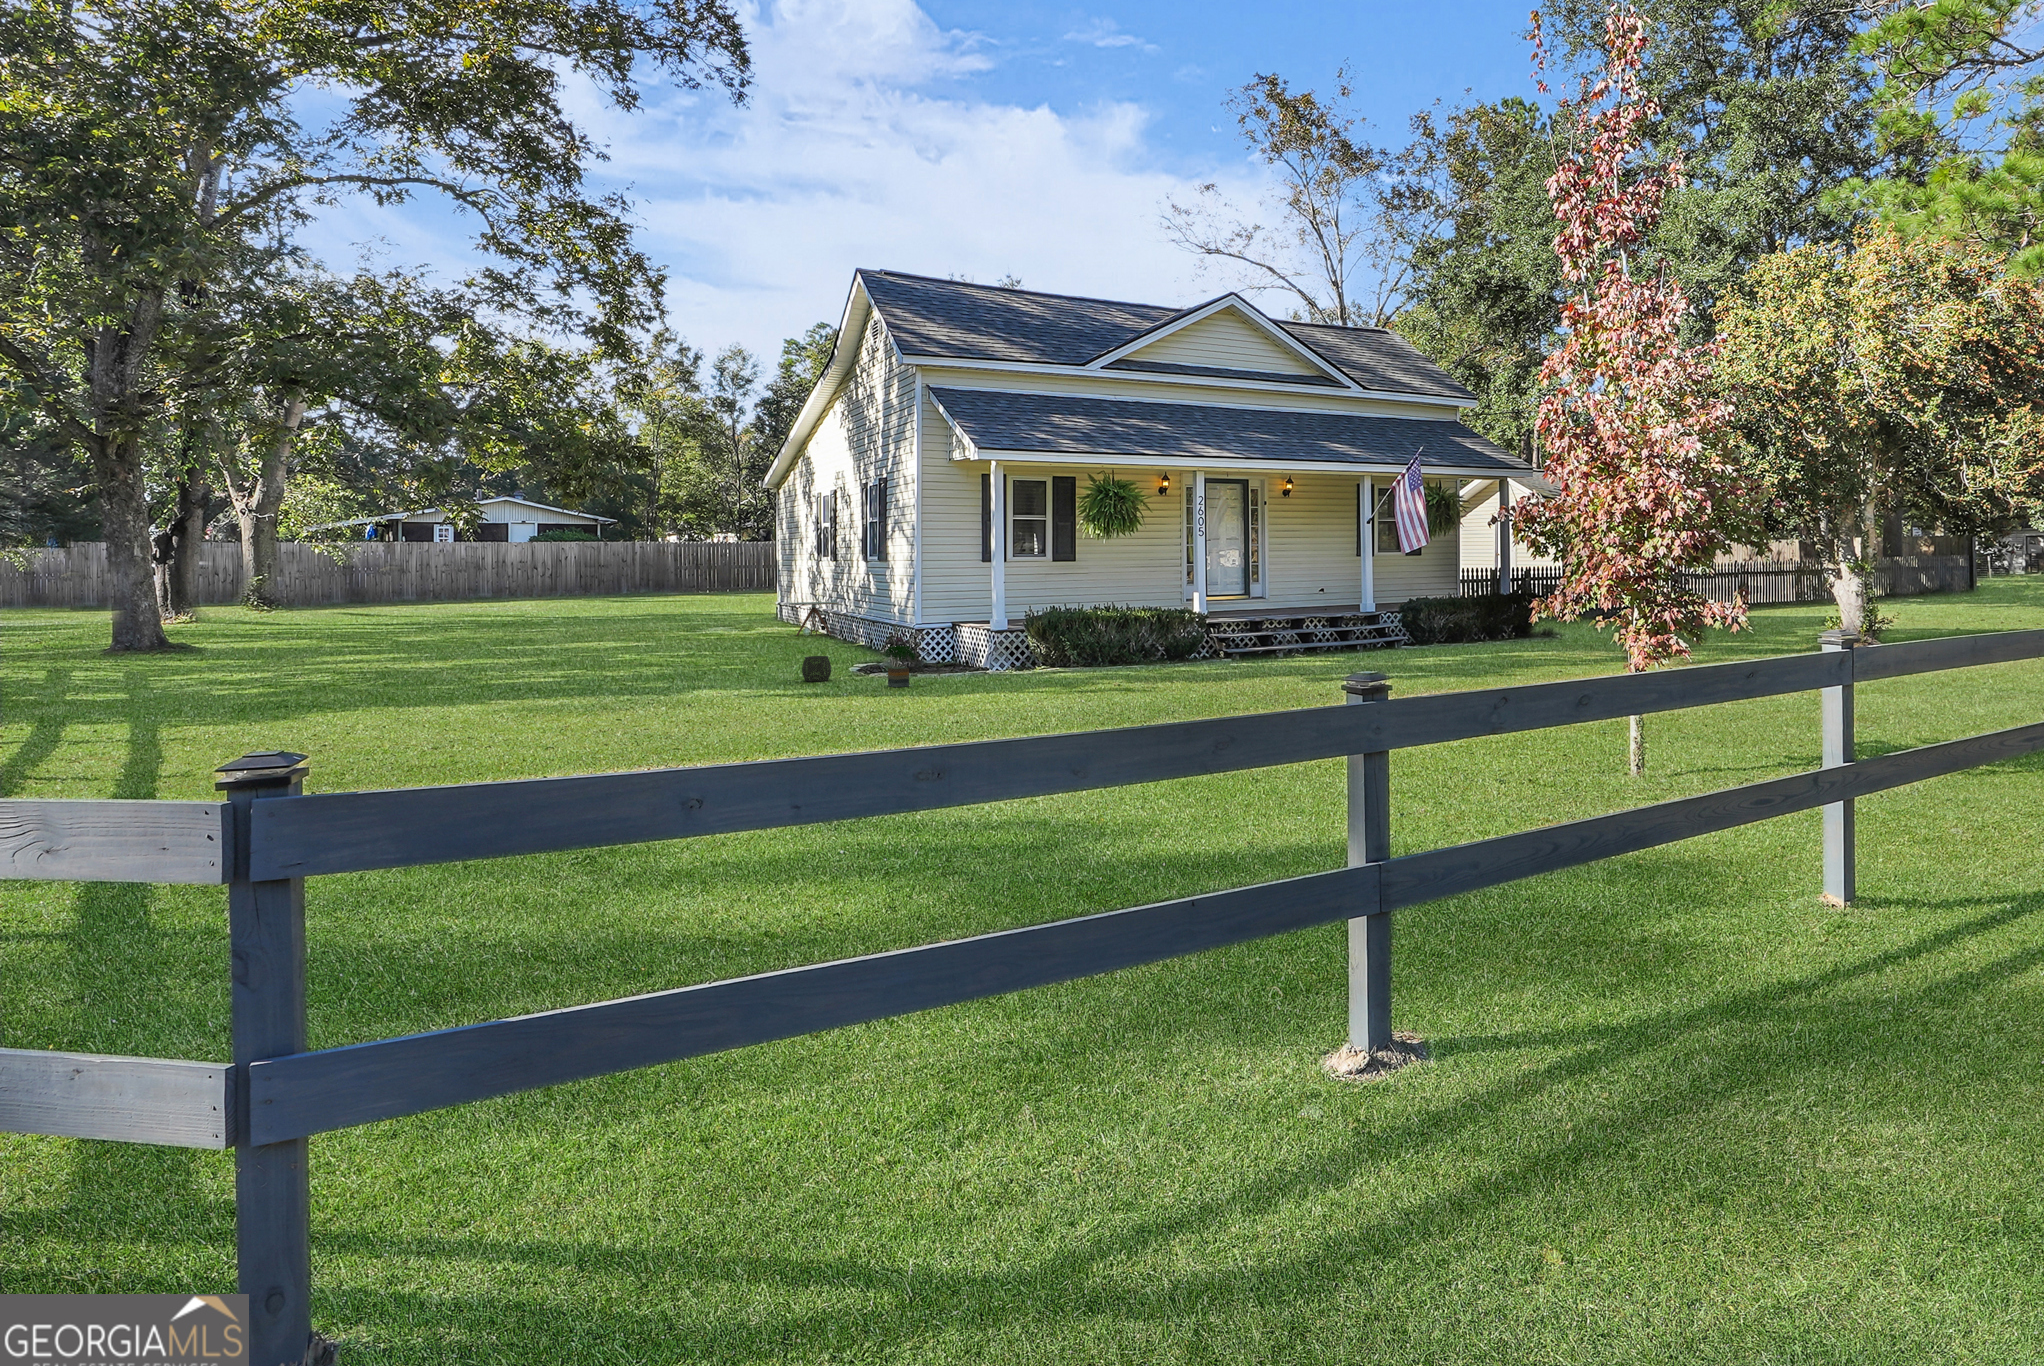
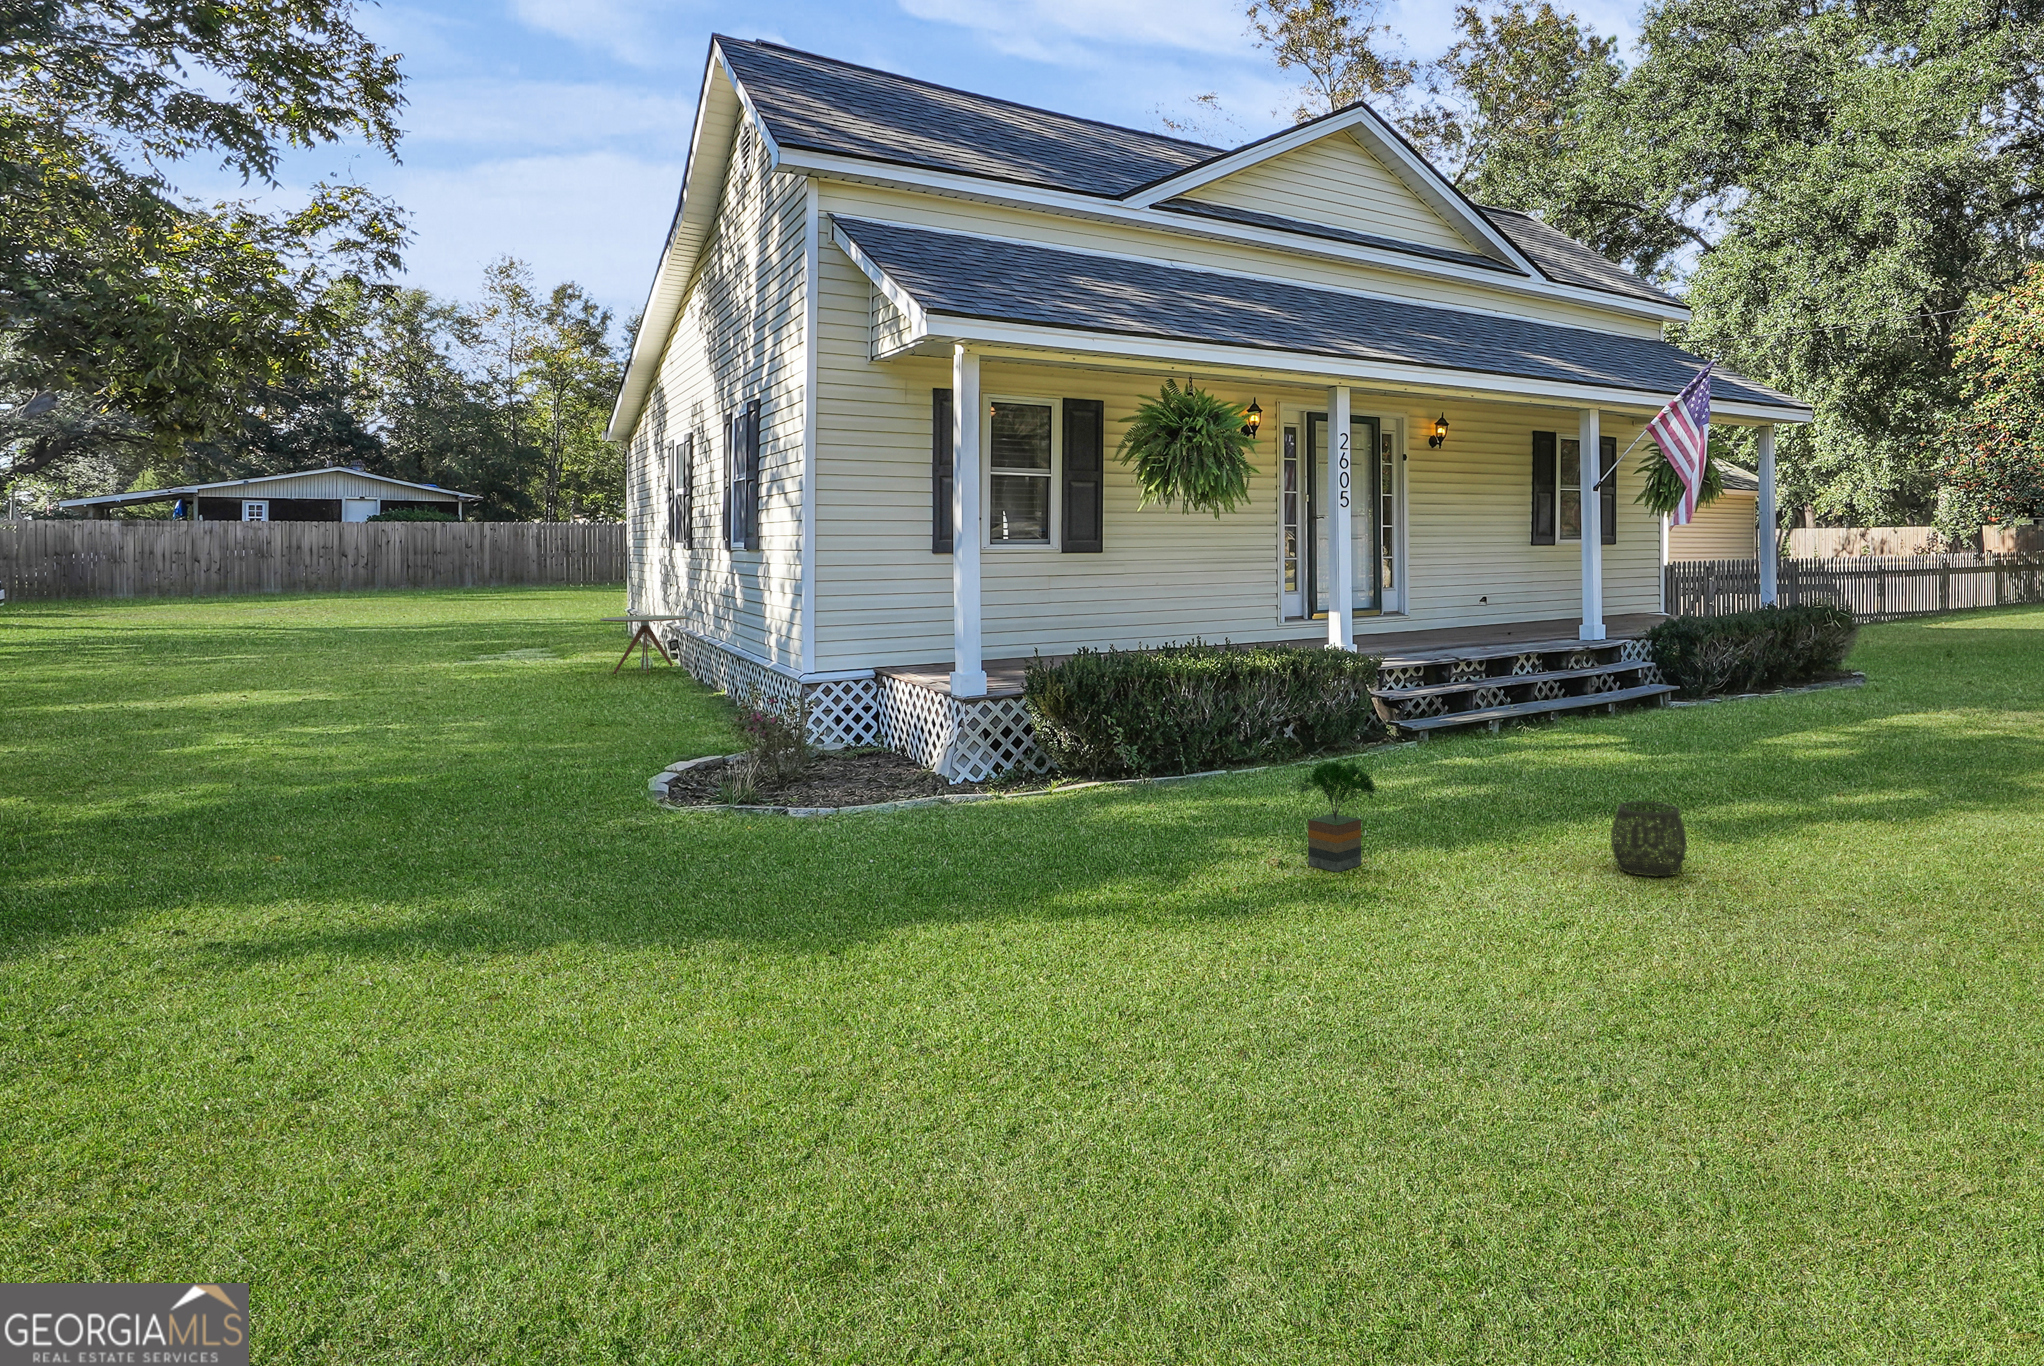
potted tree: present [886,645,915,687] -> present [1299,762,1378,872]
woven basket: present [802,656,831,682] -> present [1611,801,1687,877]

